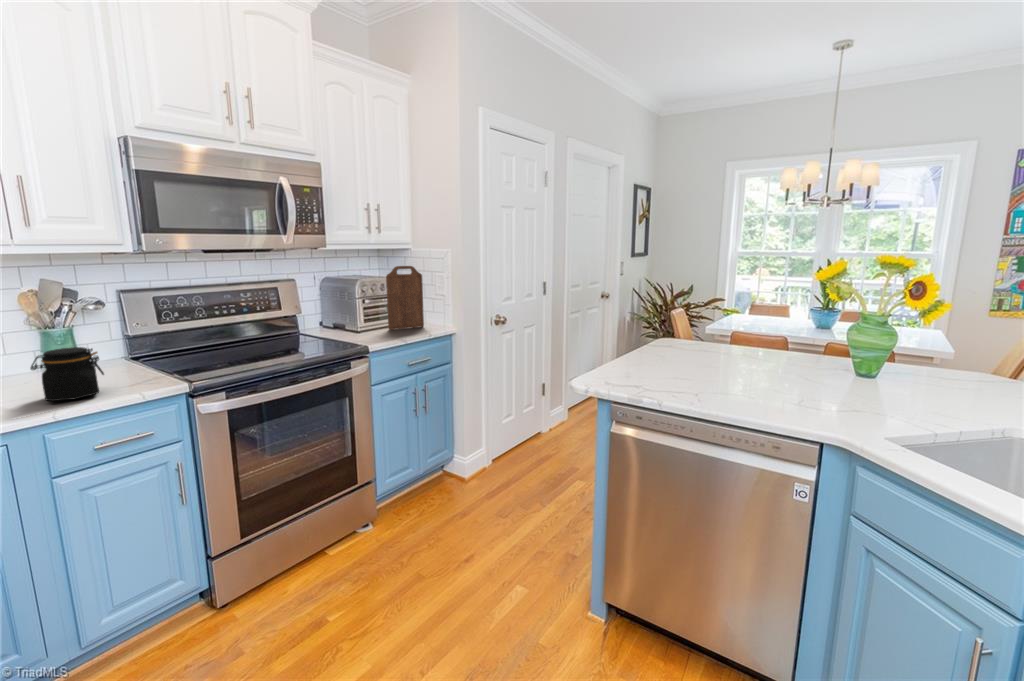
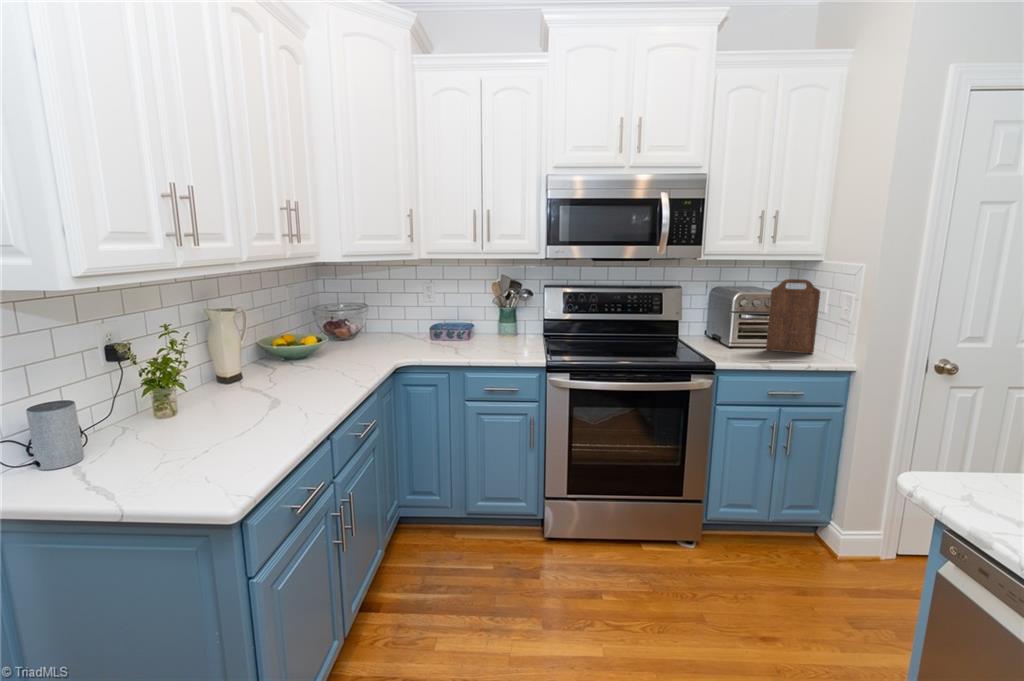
jar: present [31,347,104,401] -> none [471,322,505,355]

